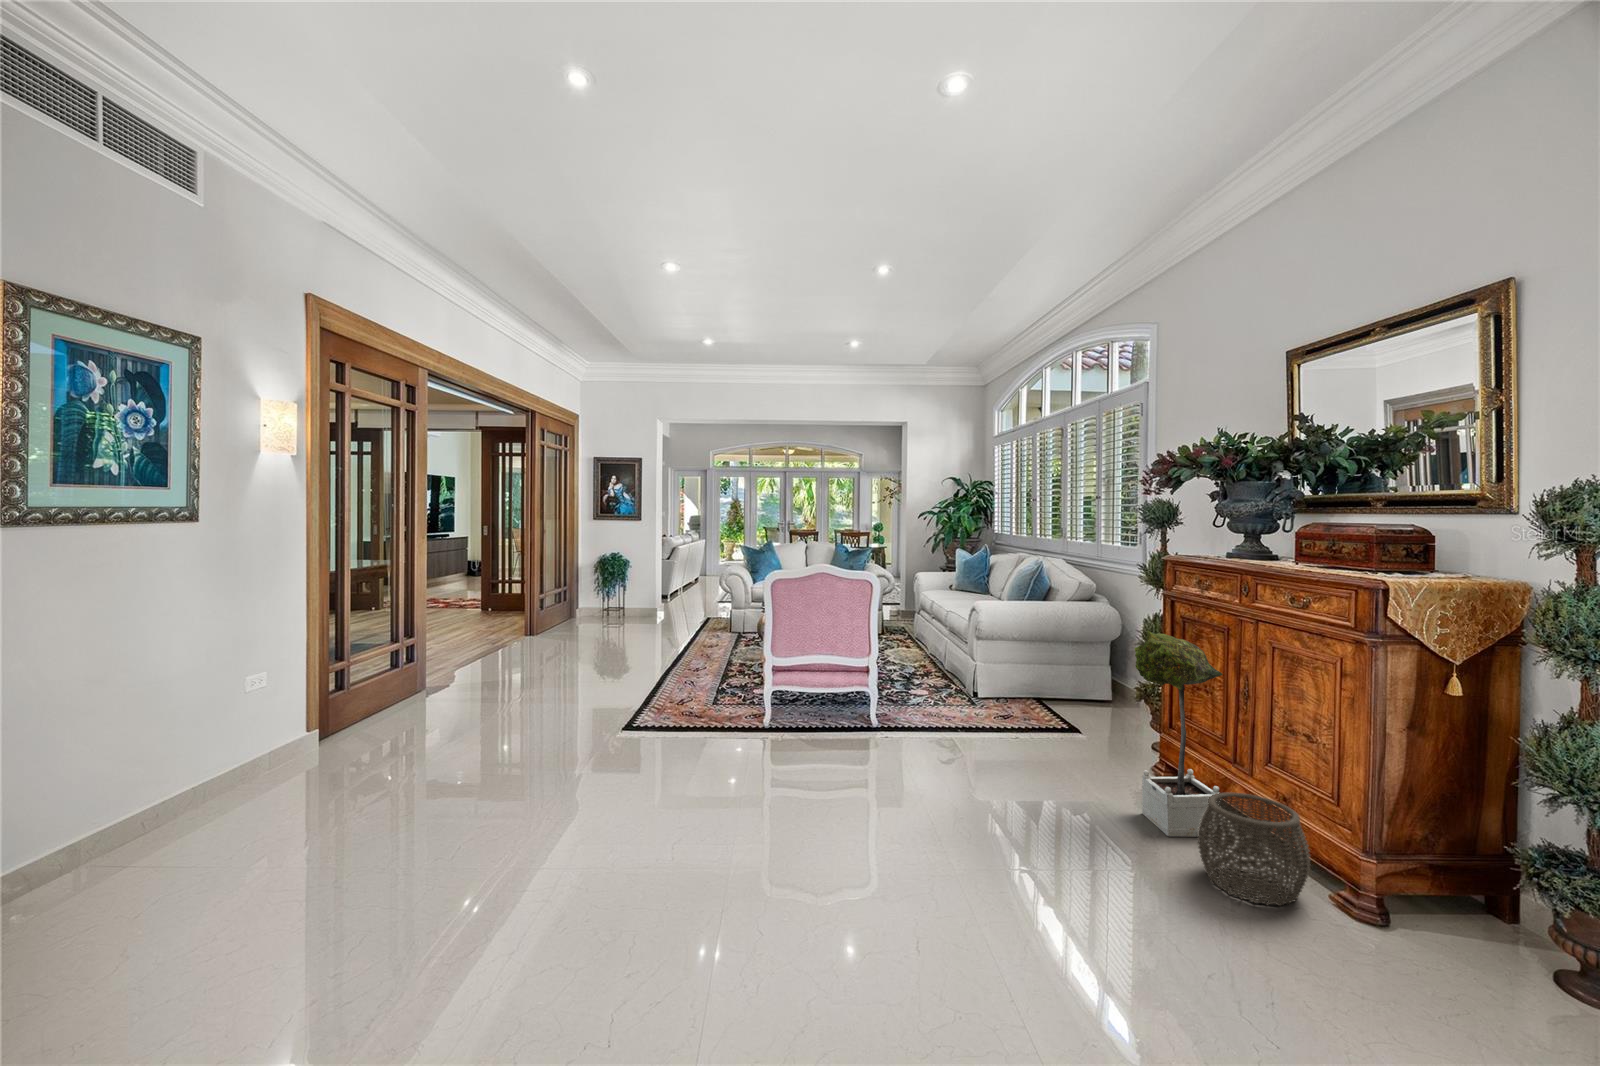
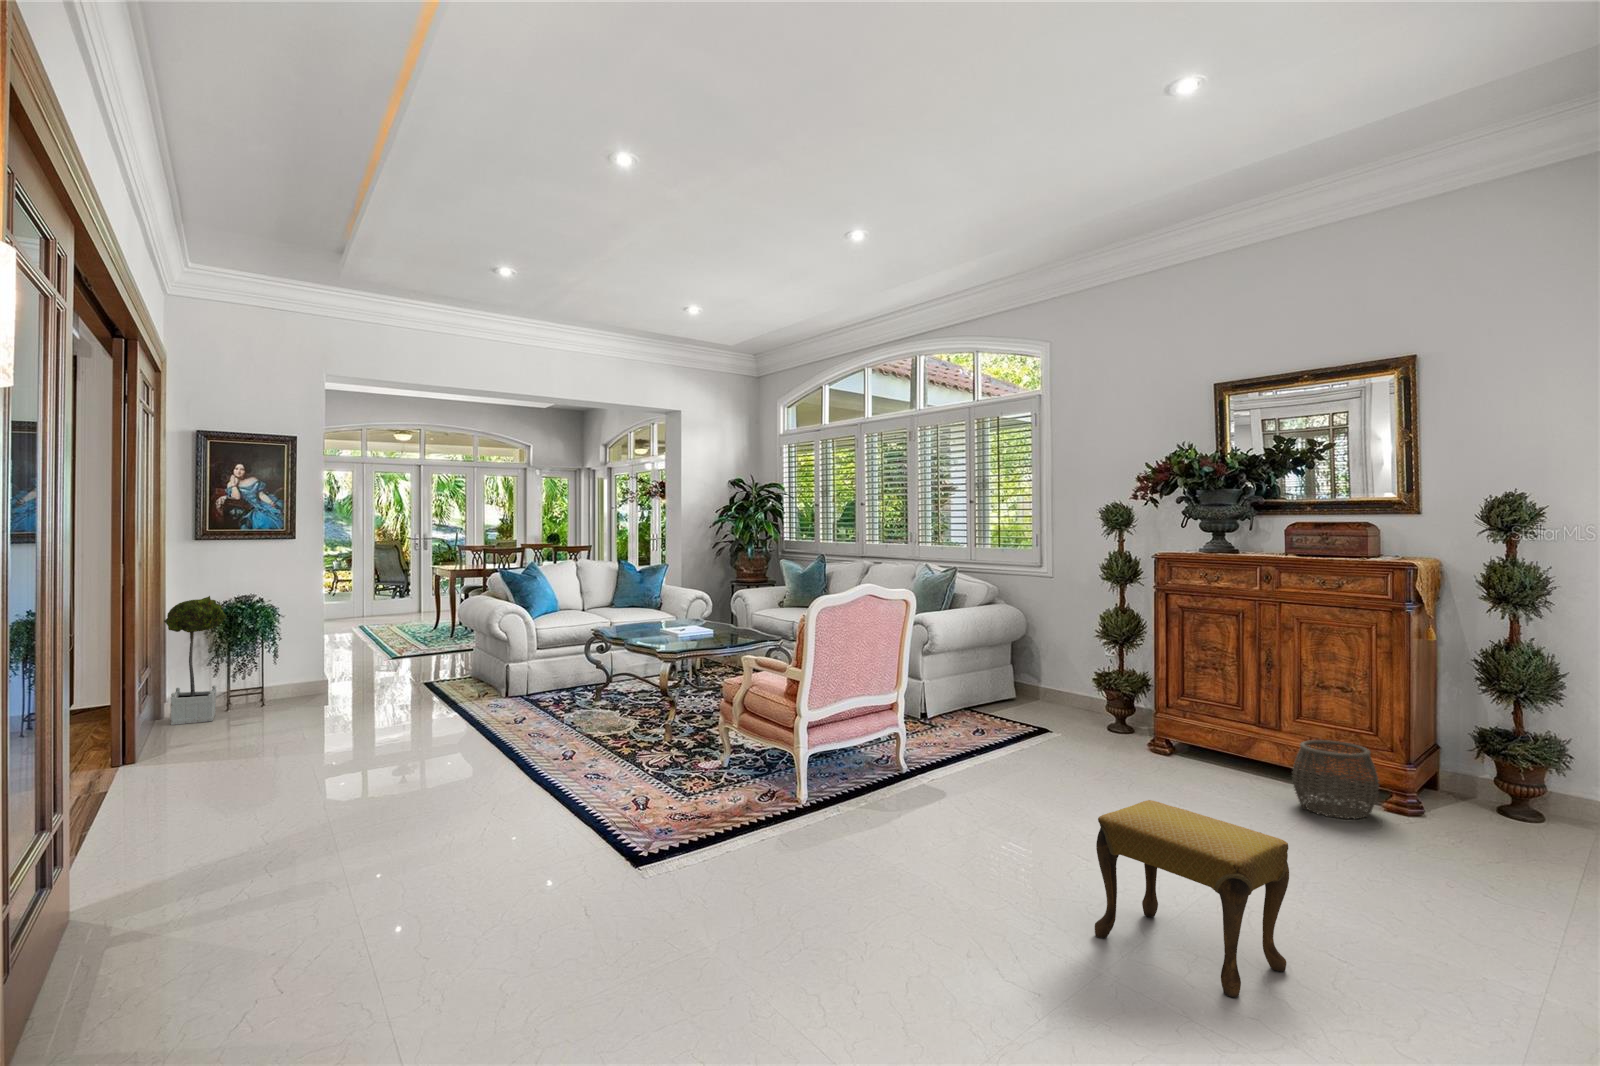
potted tree: present [1135,630,1223,837] -> present [164,596,226,725]
footstool: none [678,795,791,998] -> present [1095,800,1289,998]

